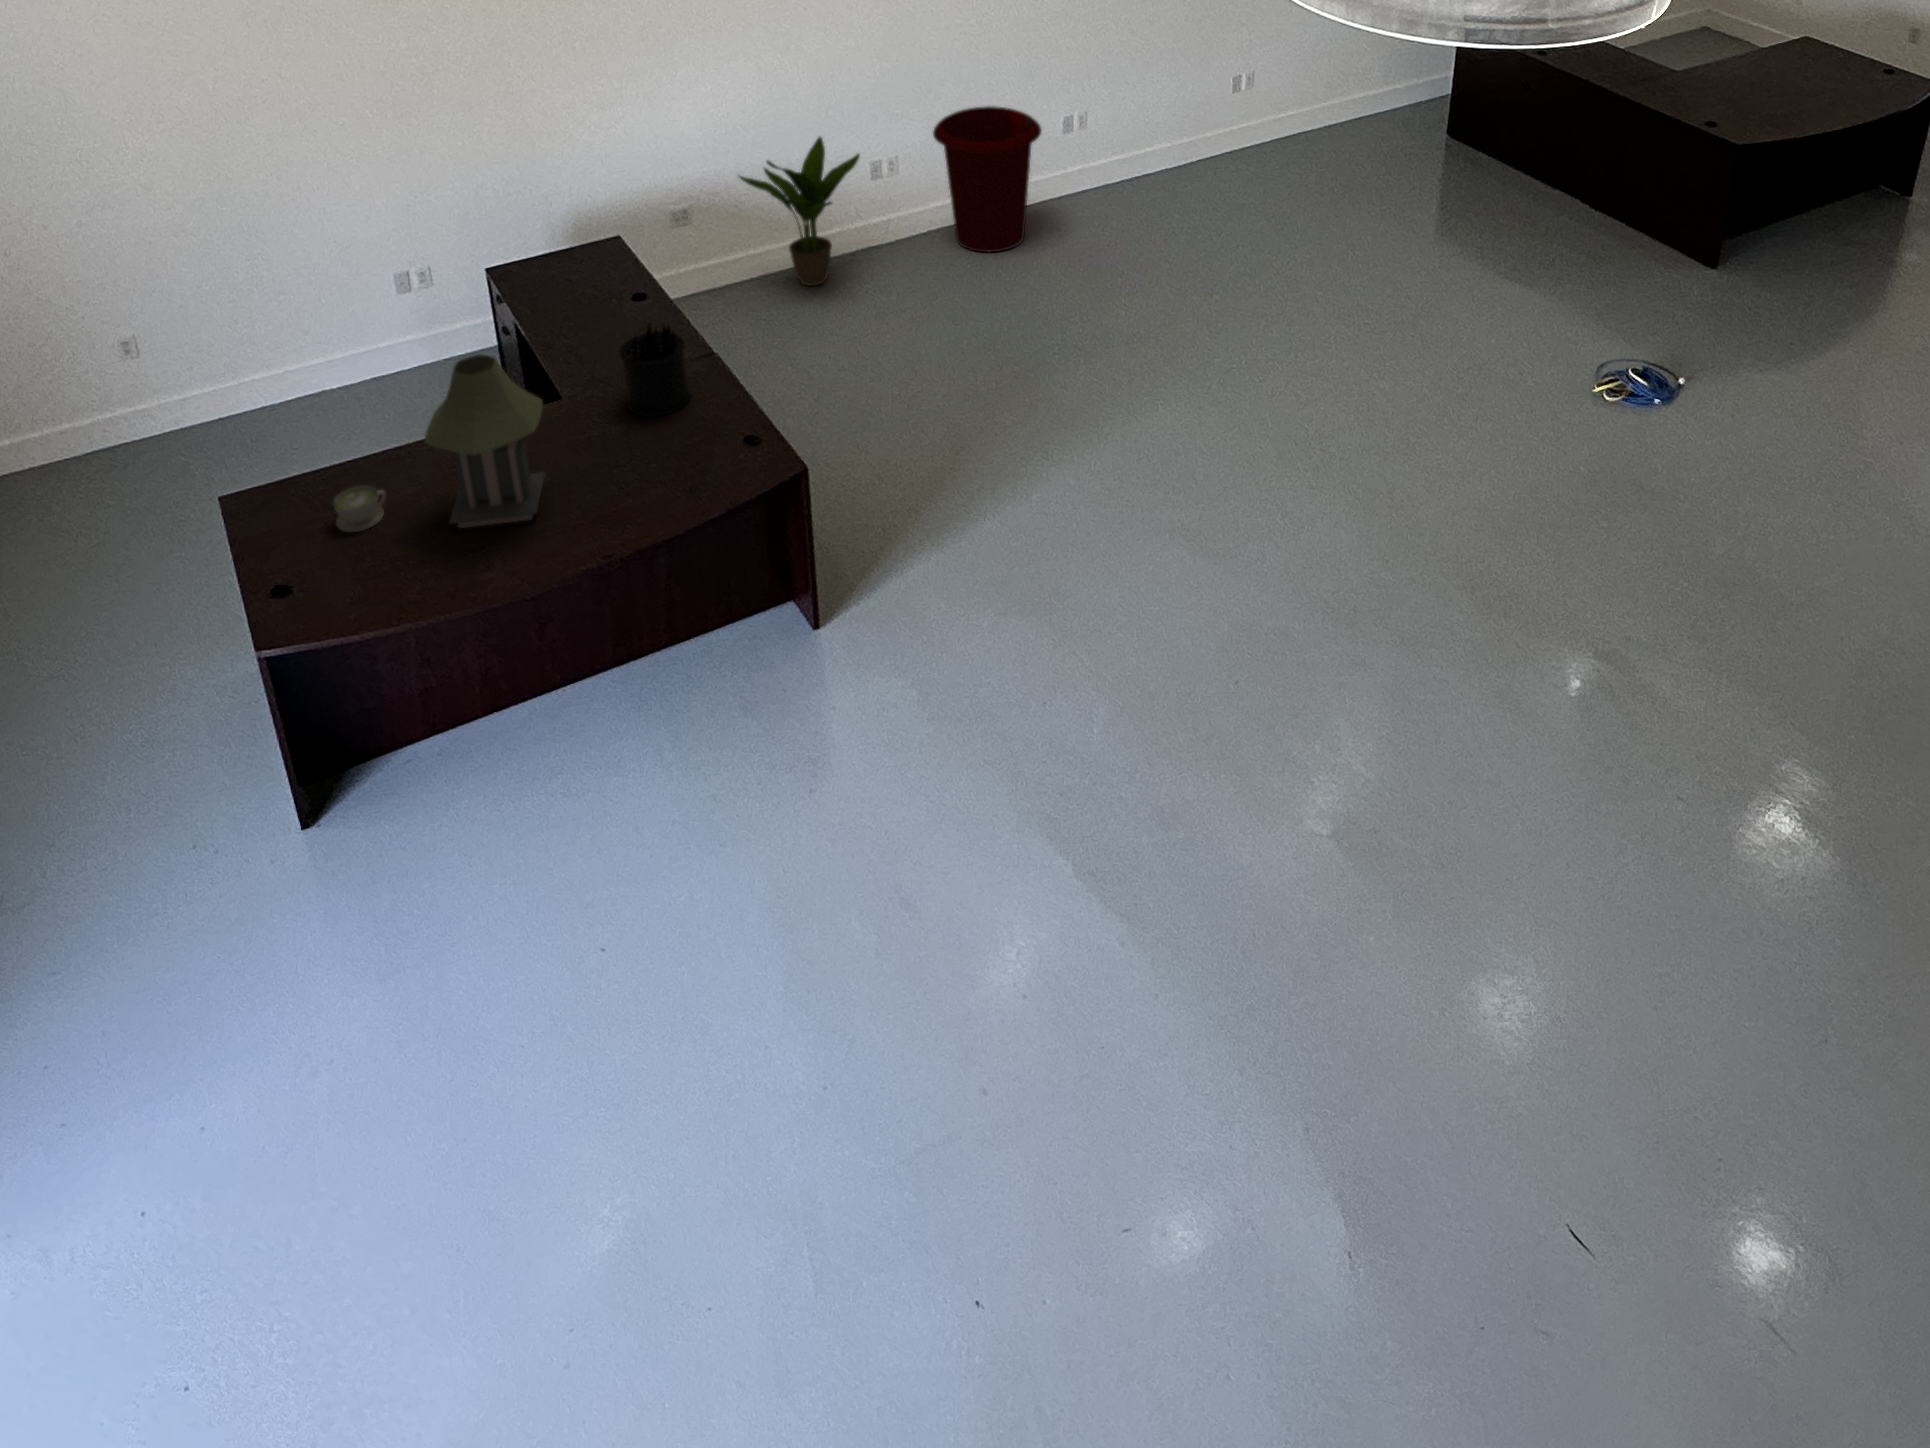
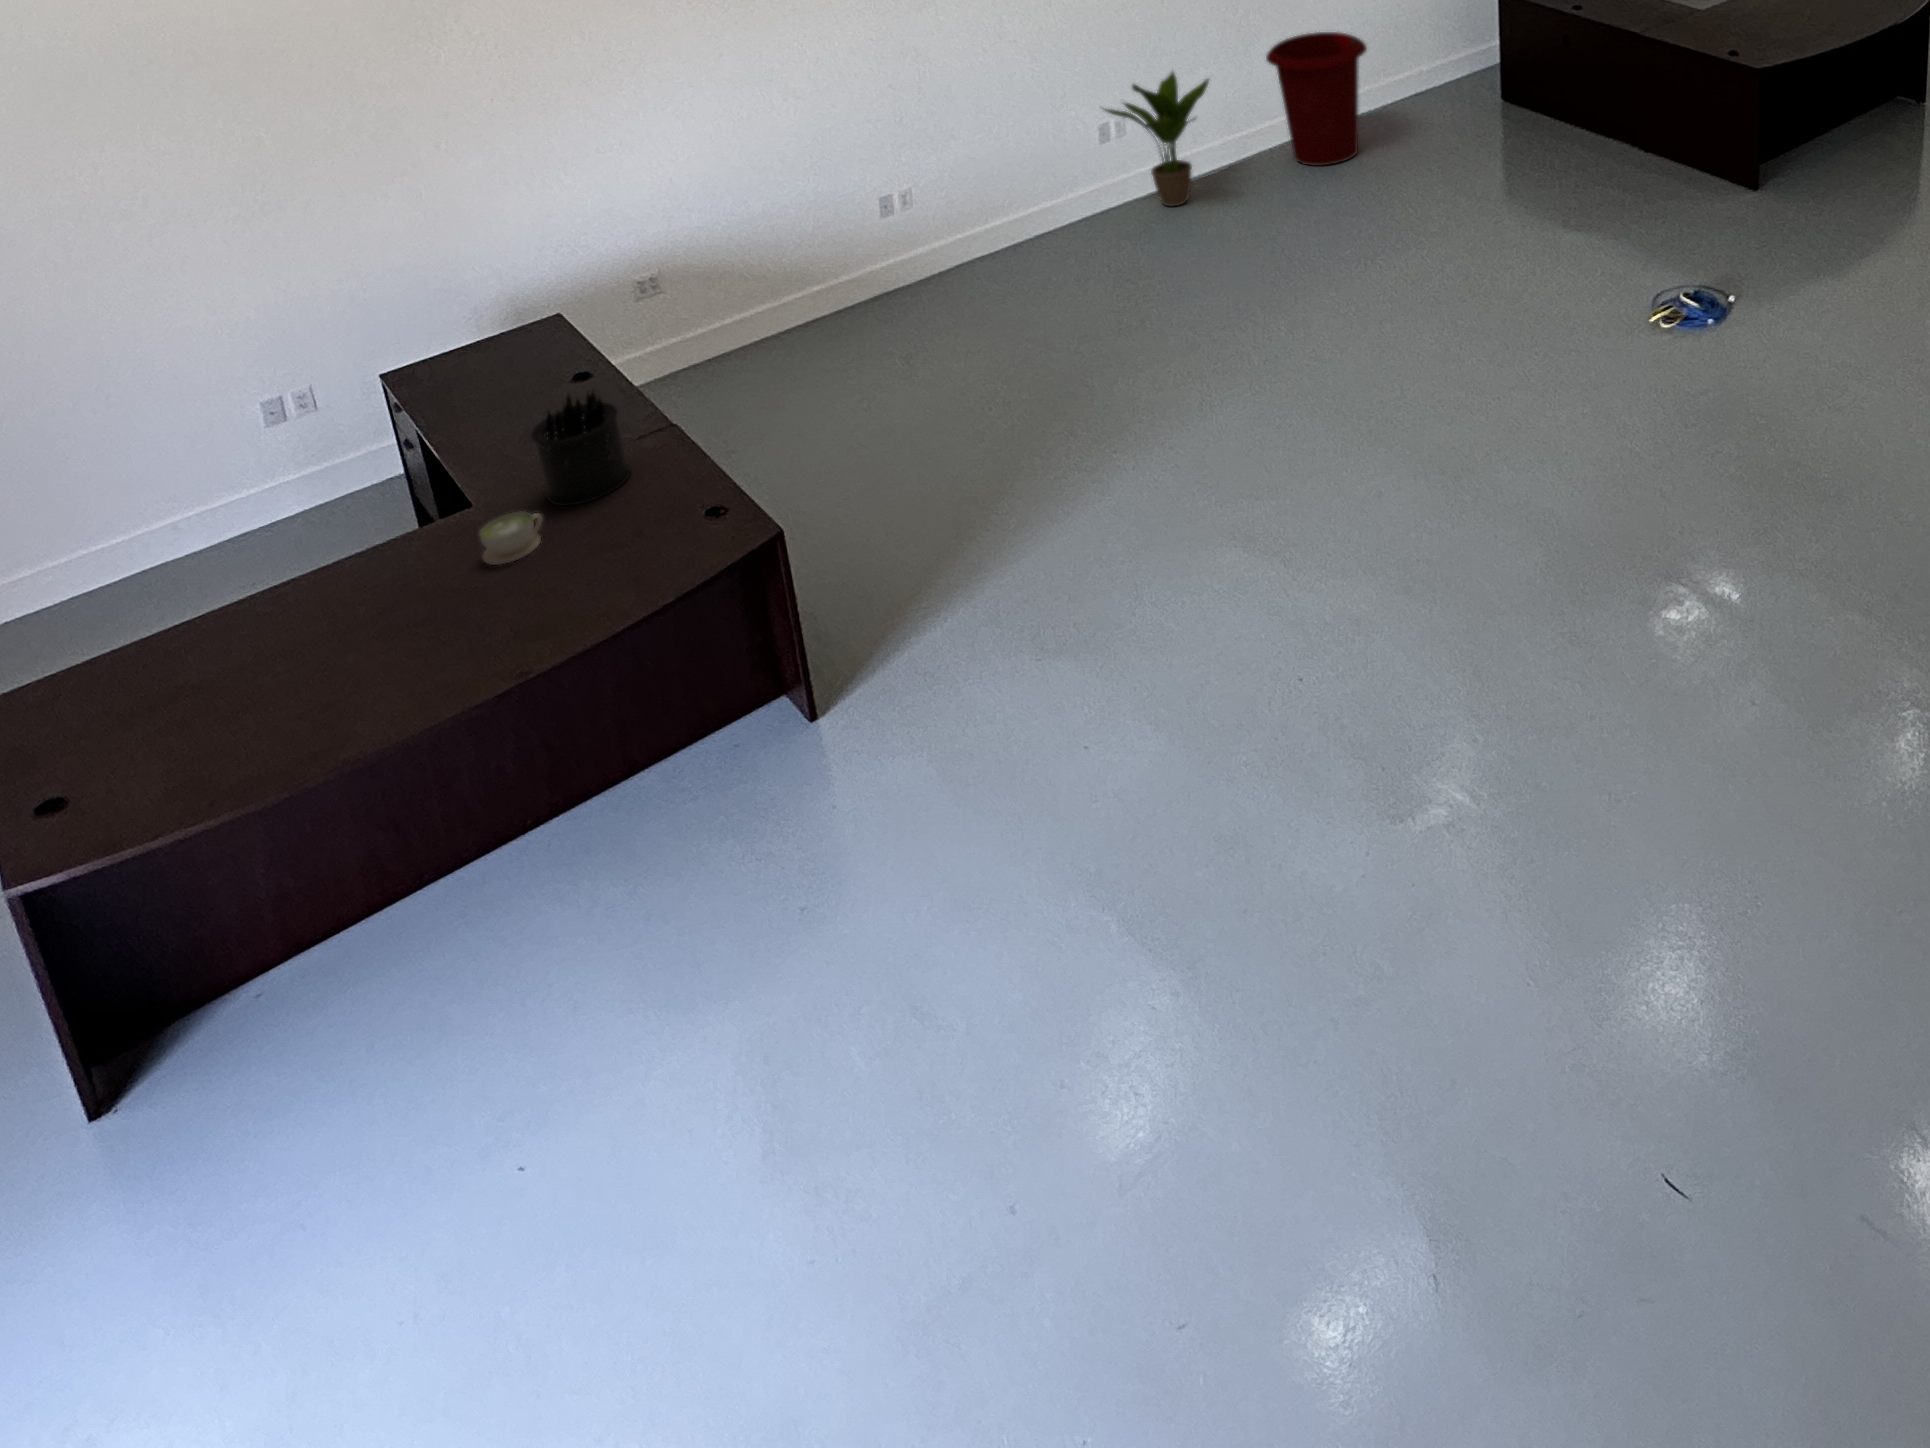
waste bin: present [933,106,1042,252] -> present [1266,32,1367,166]
potted plant: present [739,137,860,286] -> present [1104,72,1209,206]
desk lamp: present [425,354,545,528] -> none [240,455,426,680]
coffee cup: present [334,486,386,532] -> present [479,512,543,565]

